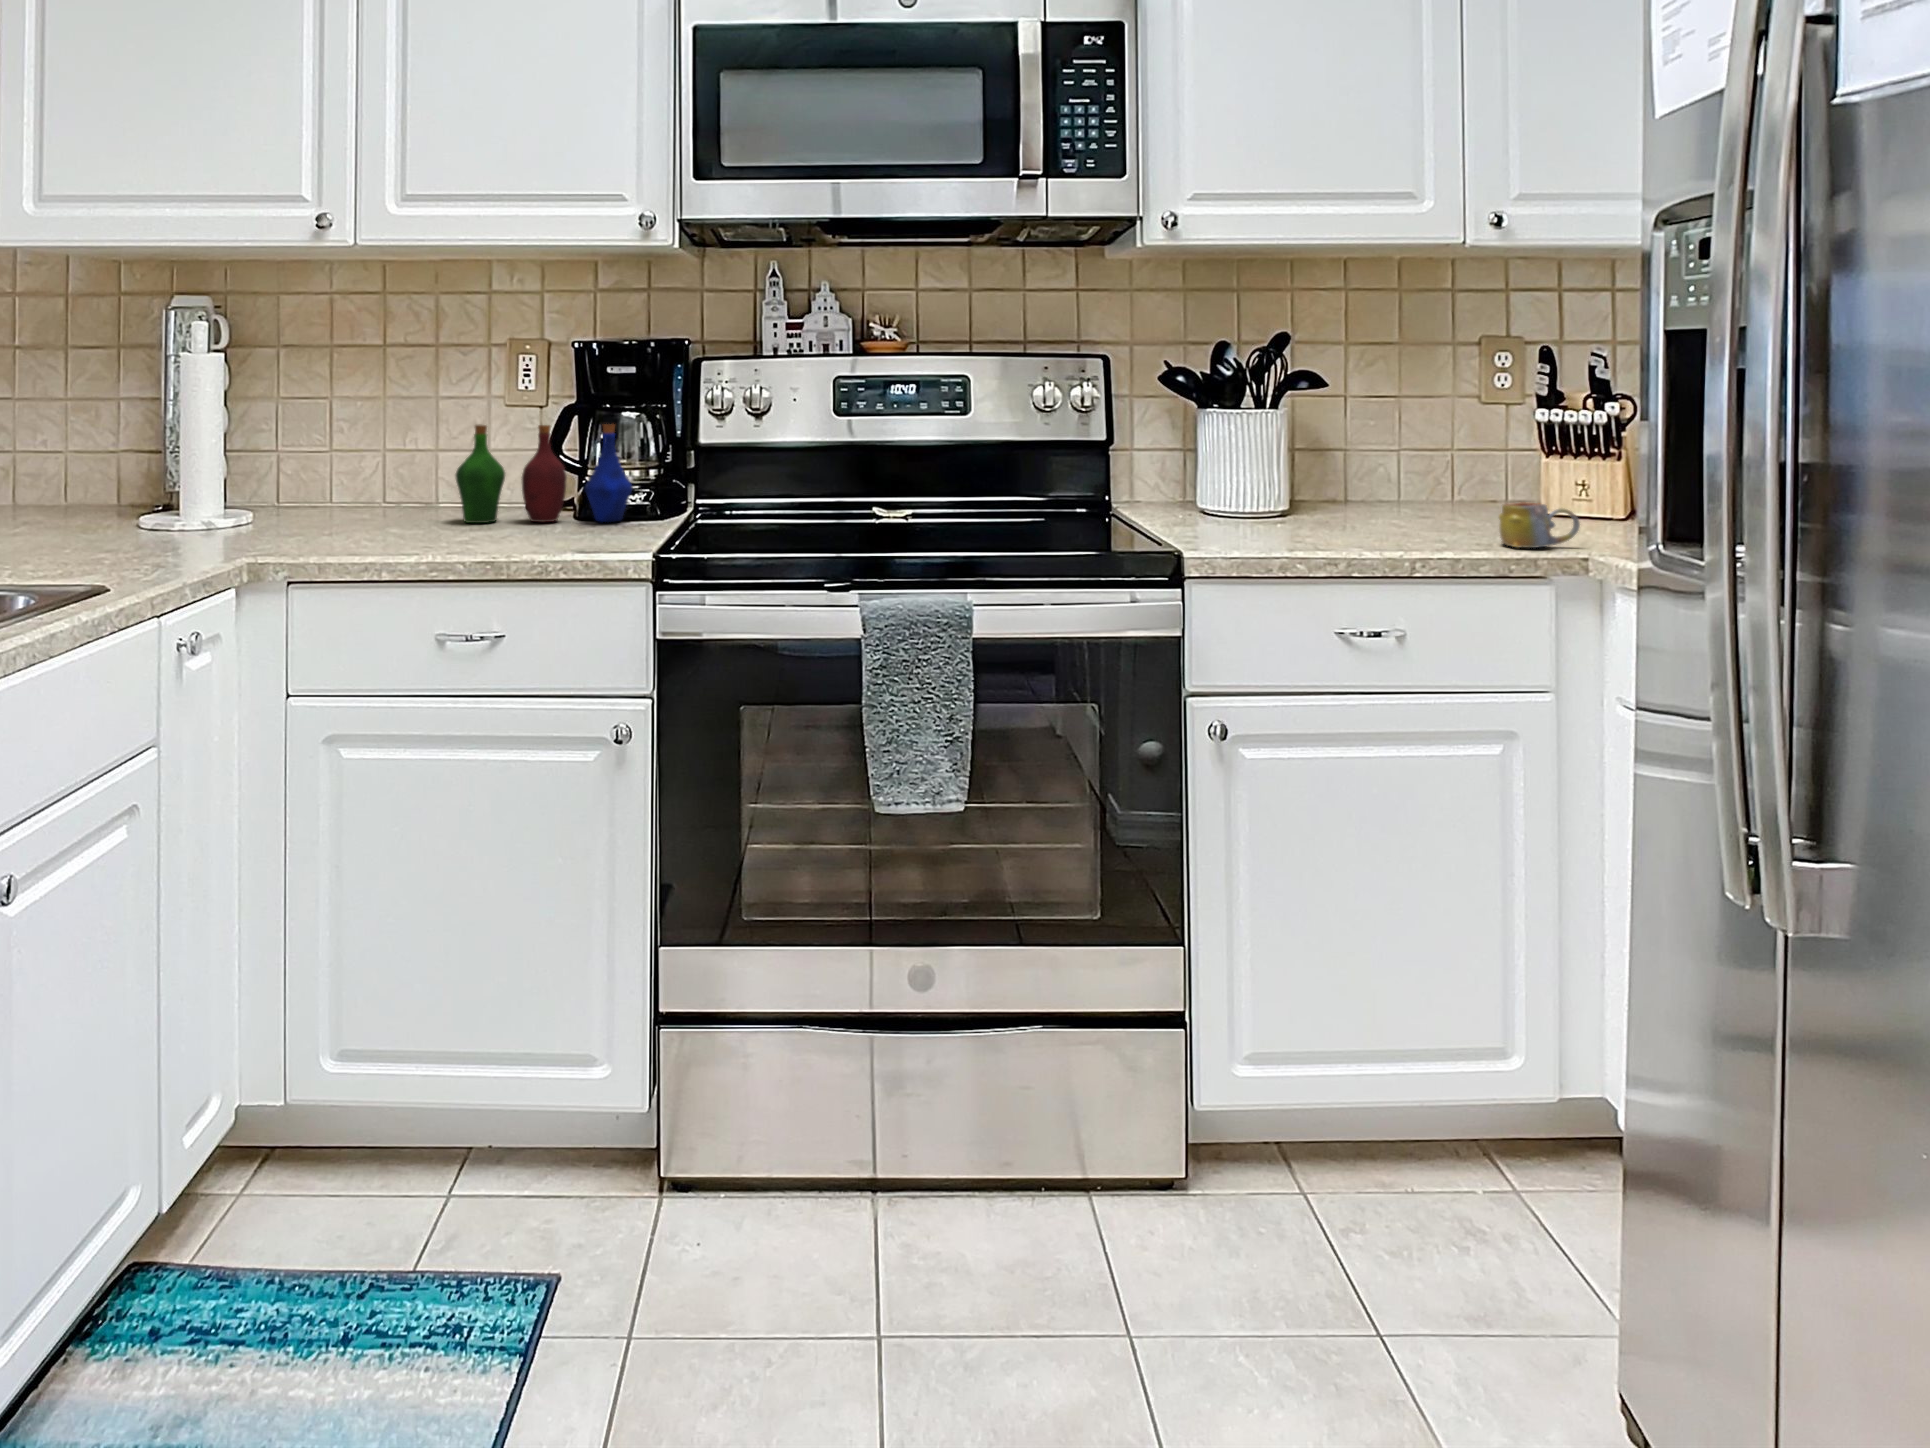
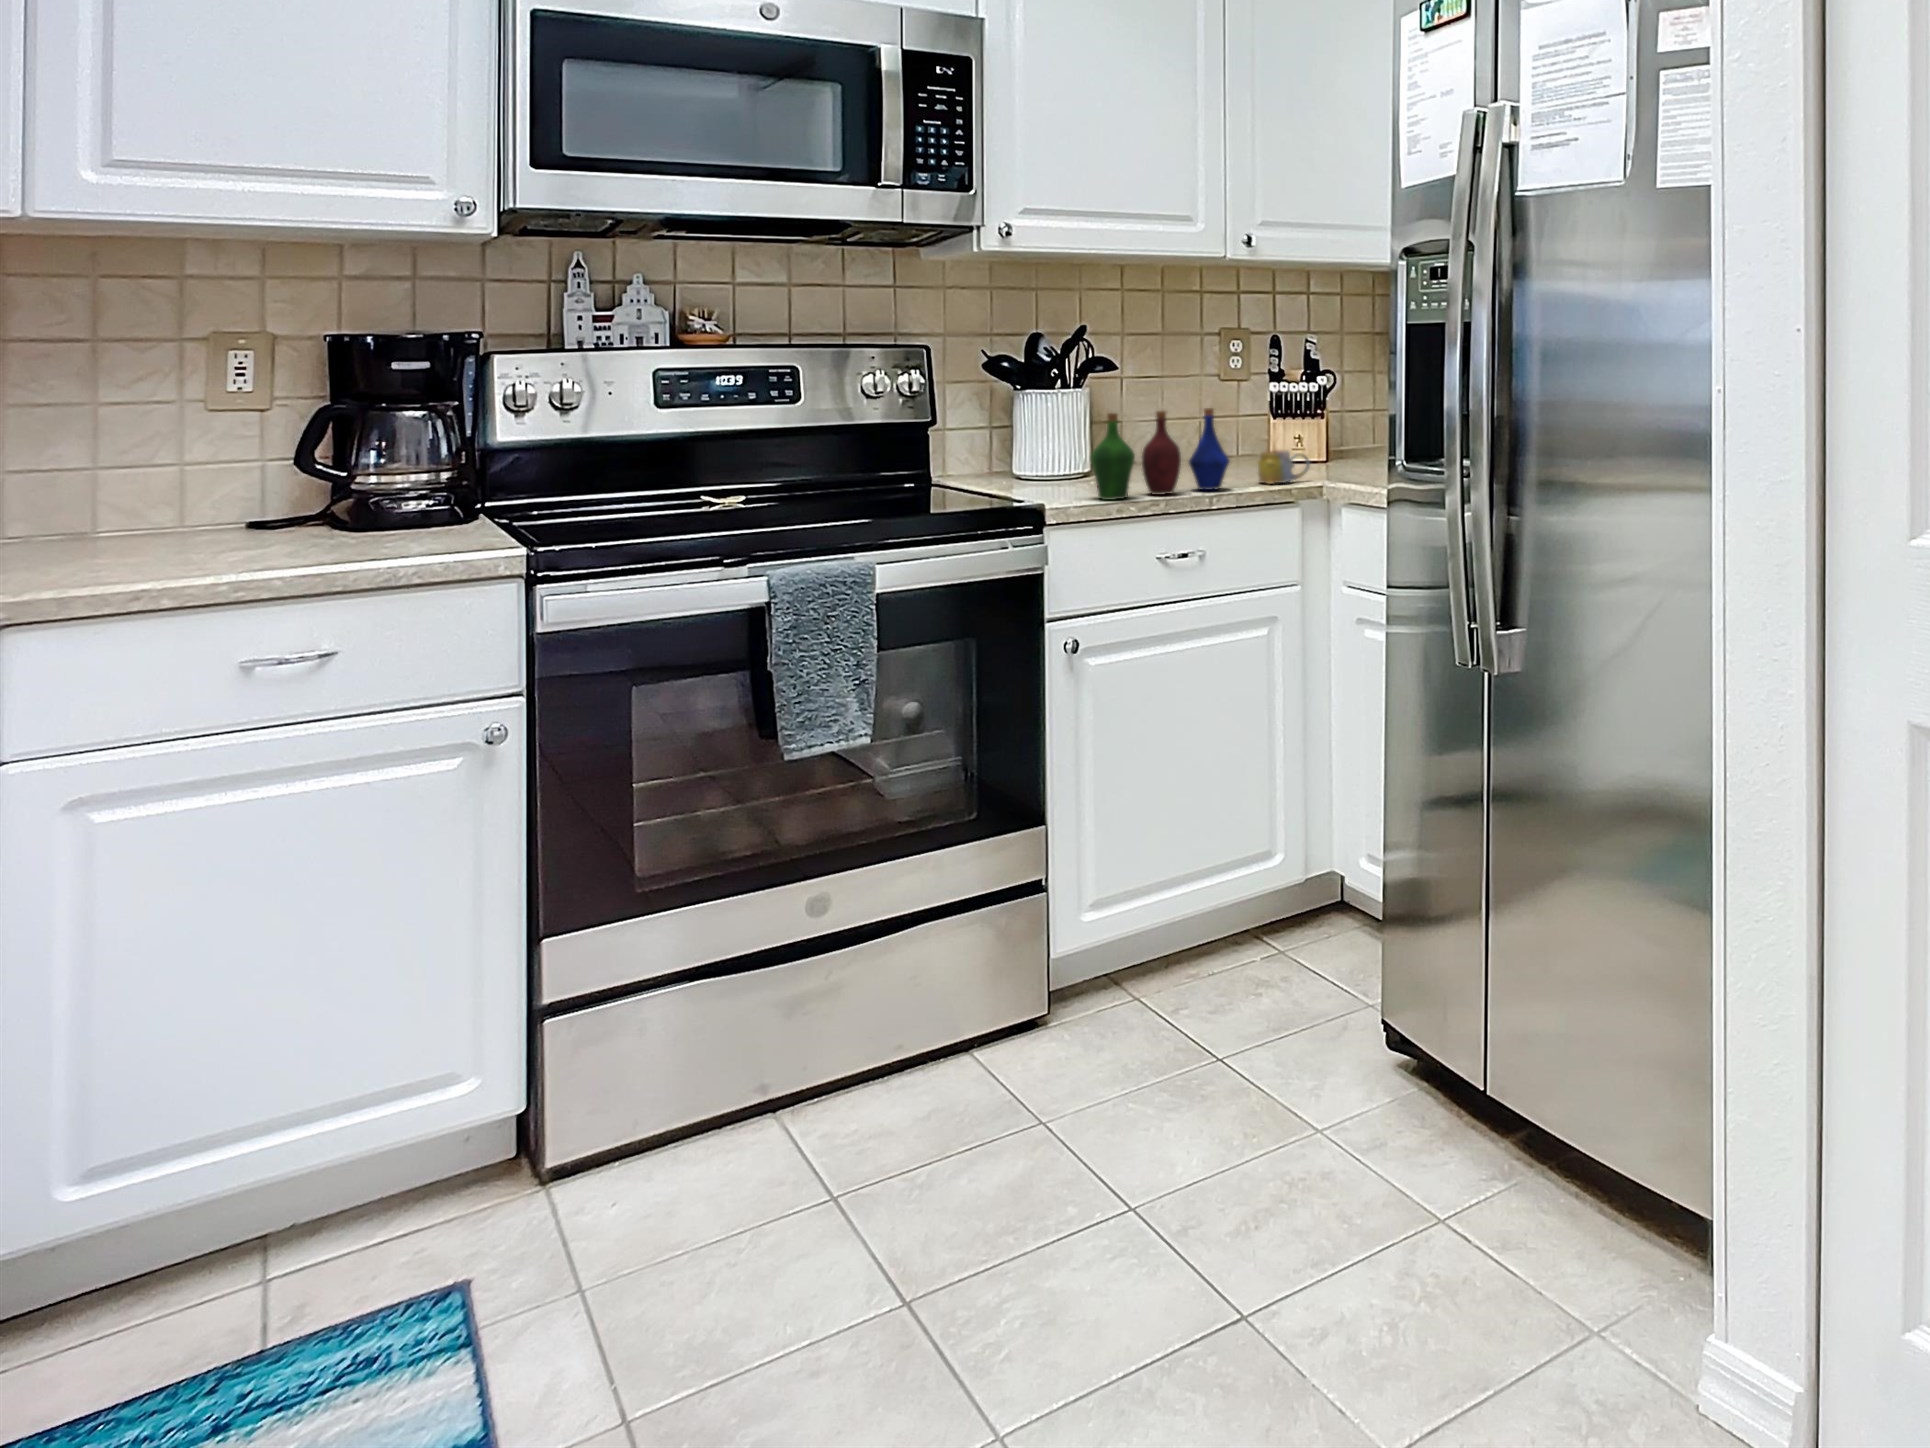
bottle: present [456,424,633,523] -> present [1091,408,1230,500]

